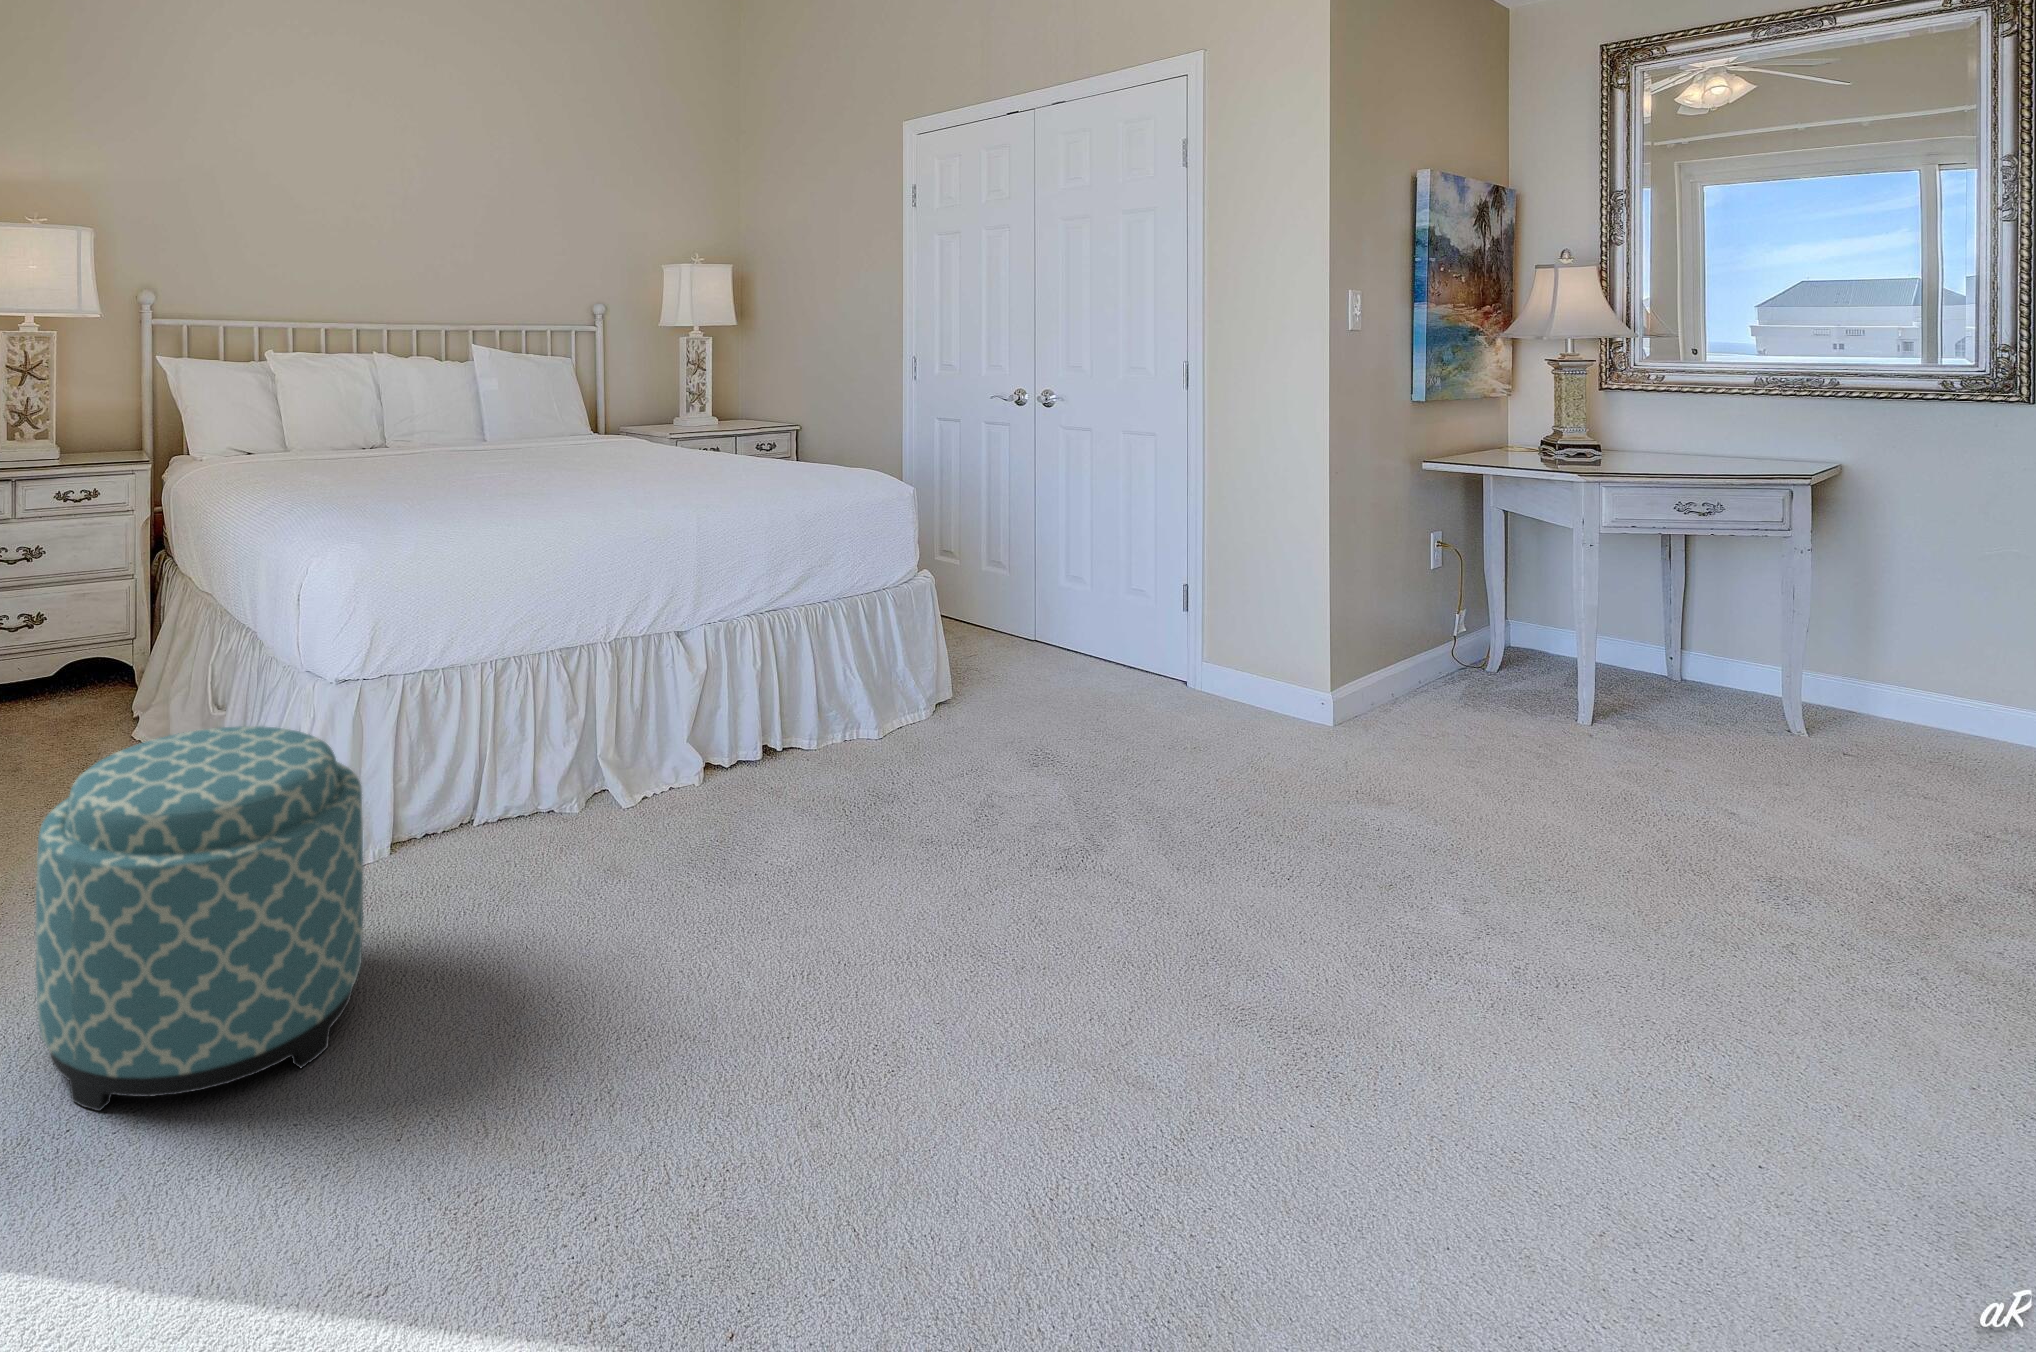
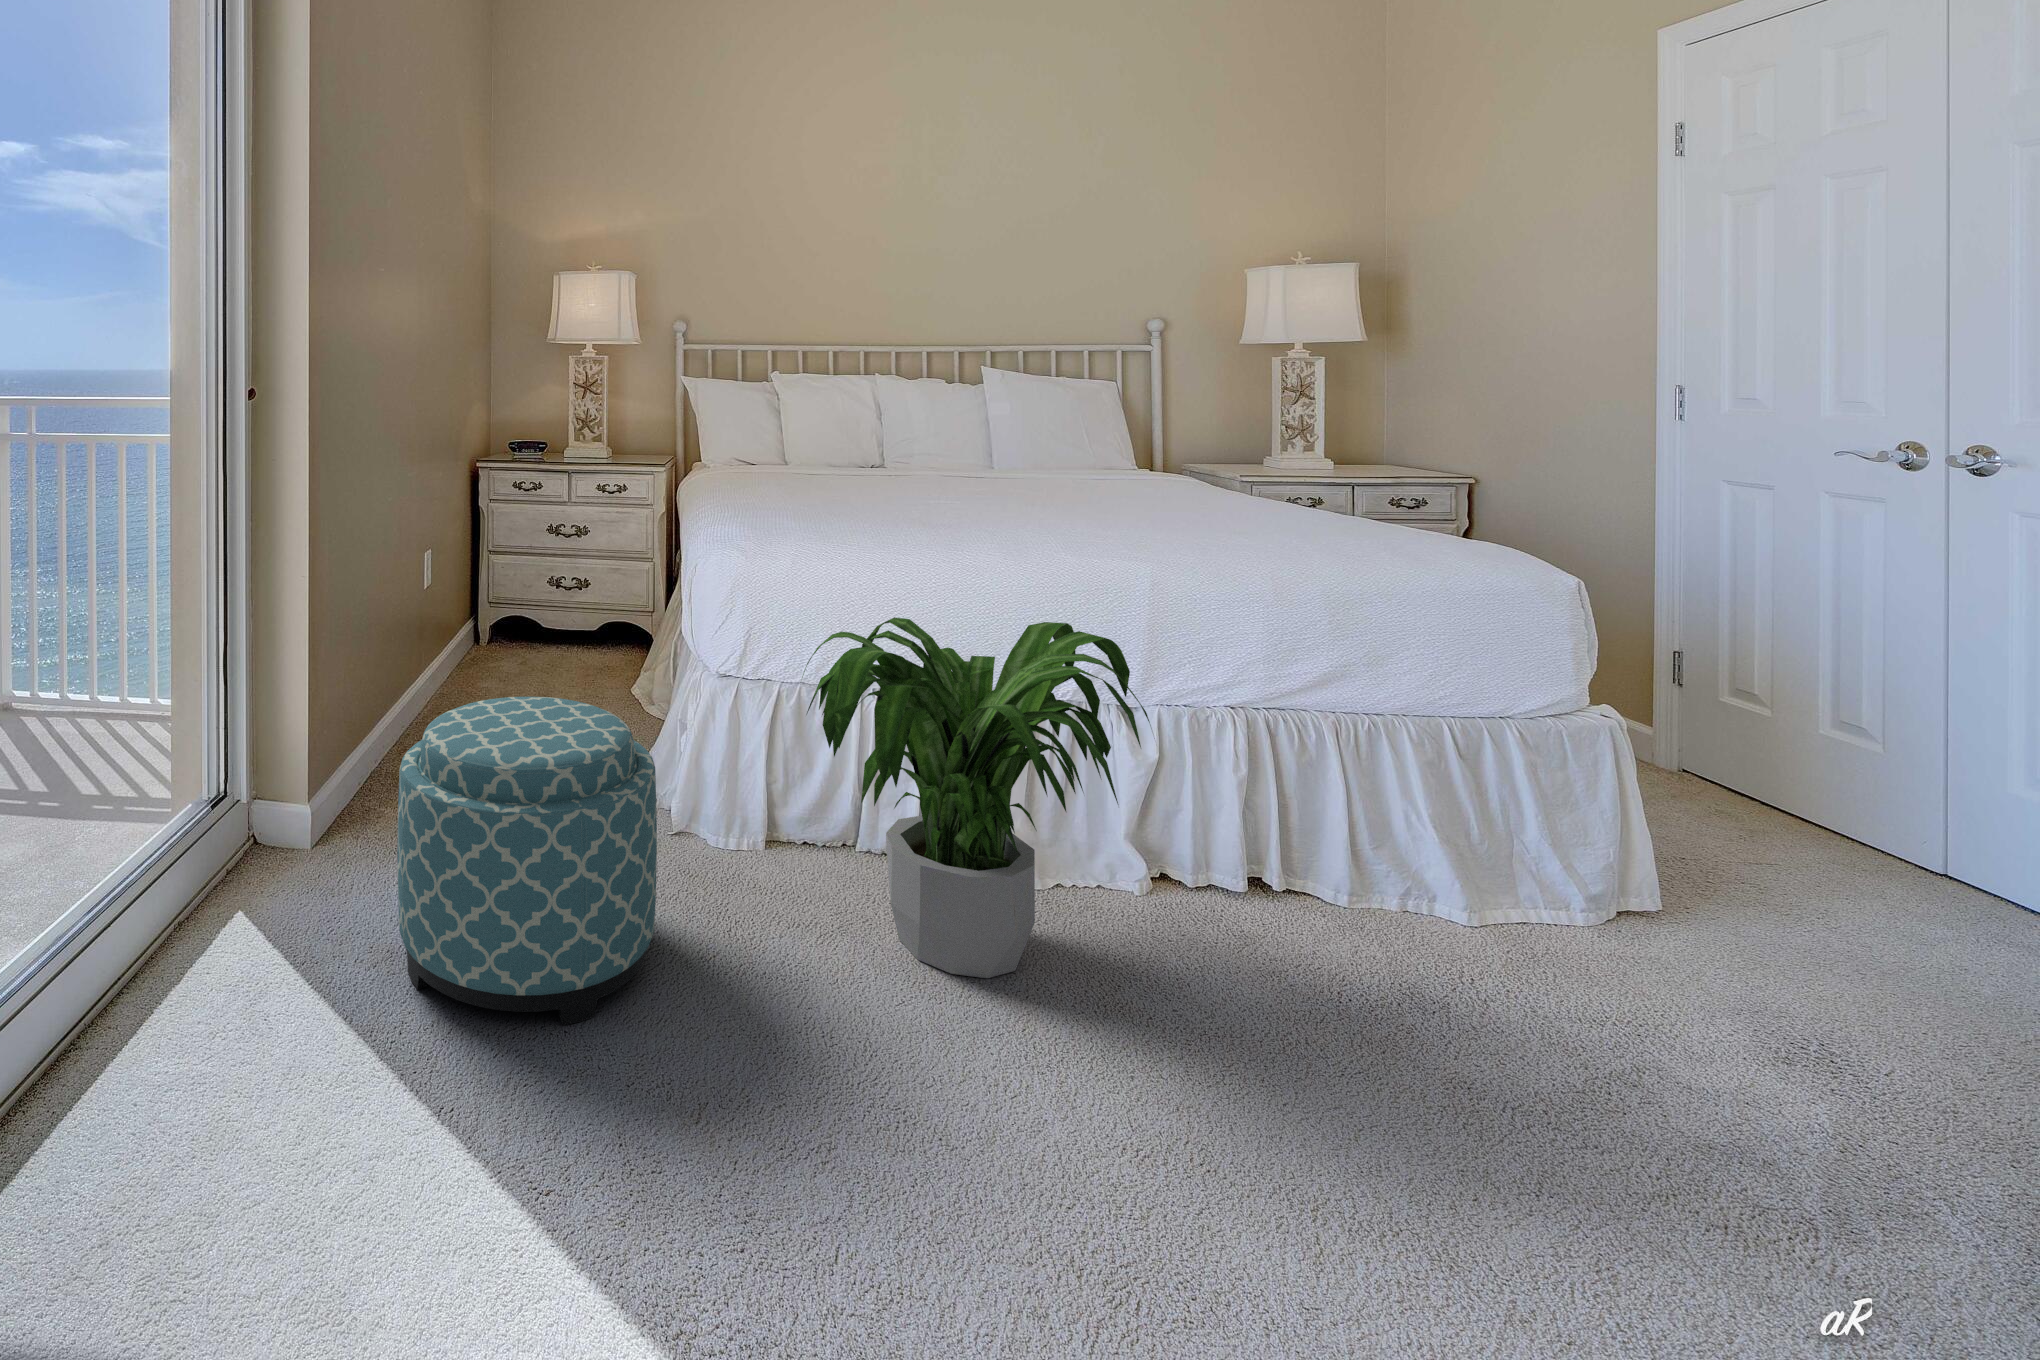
potted plant: none [448,566,764,887] -> present [802,617,1151,978]

